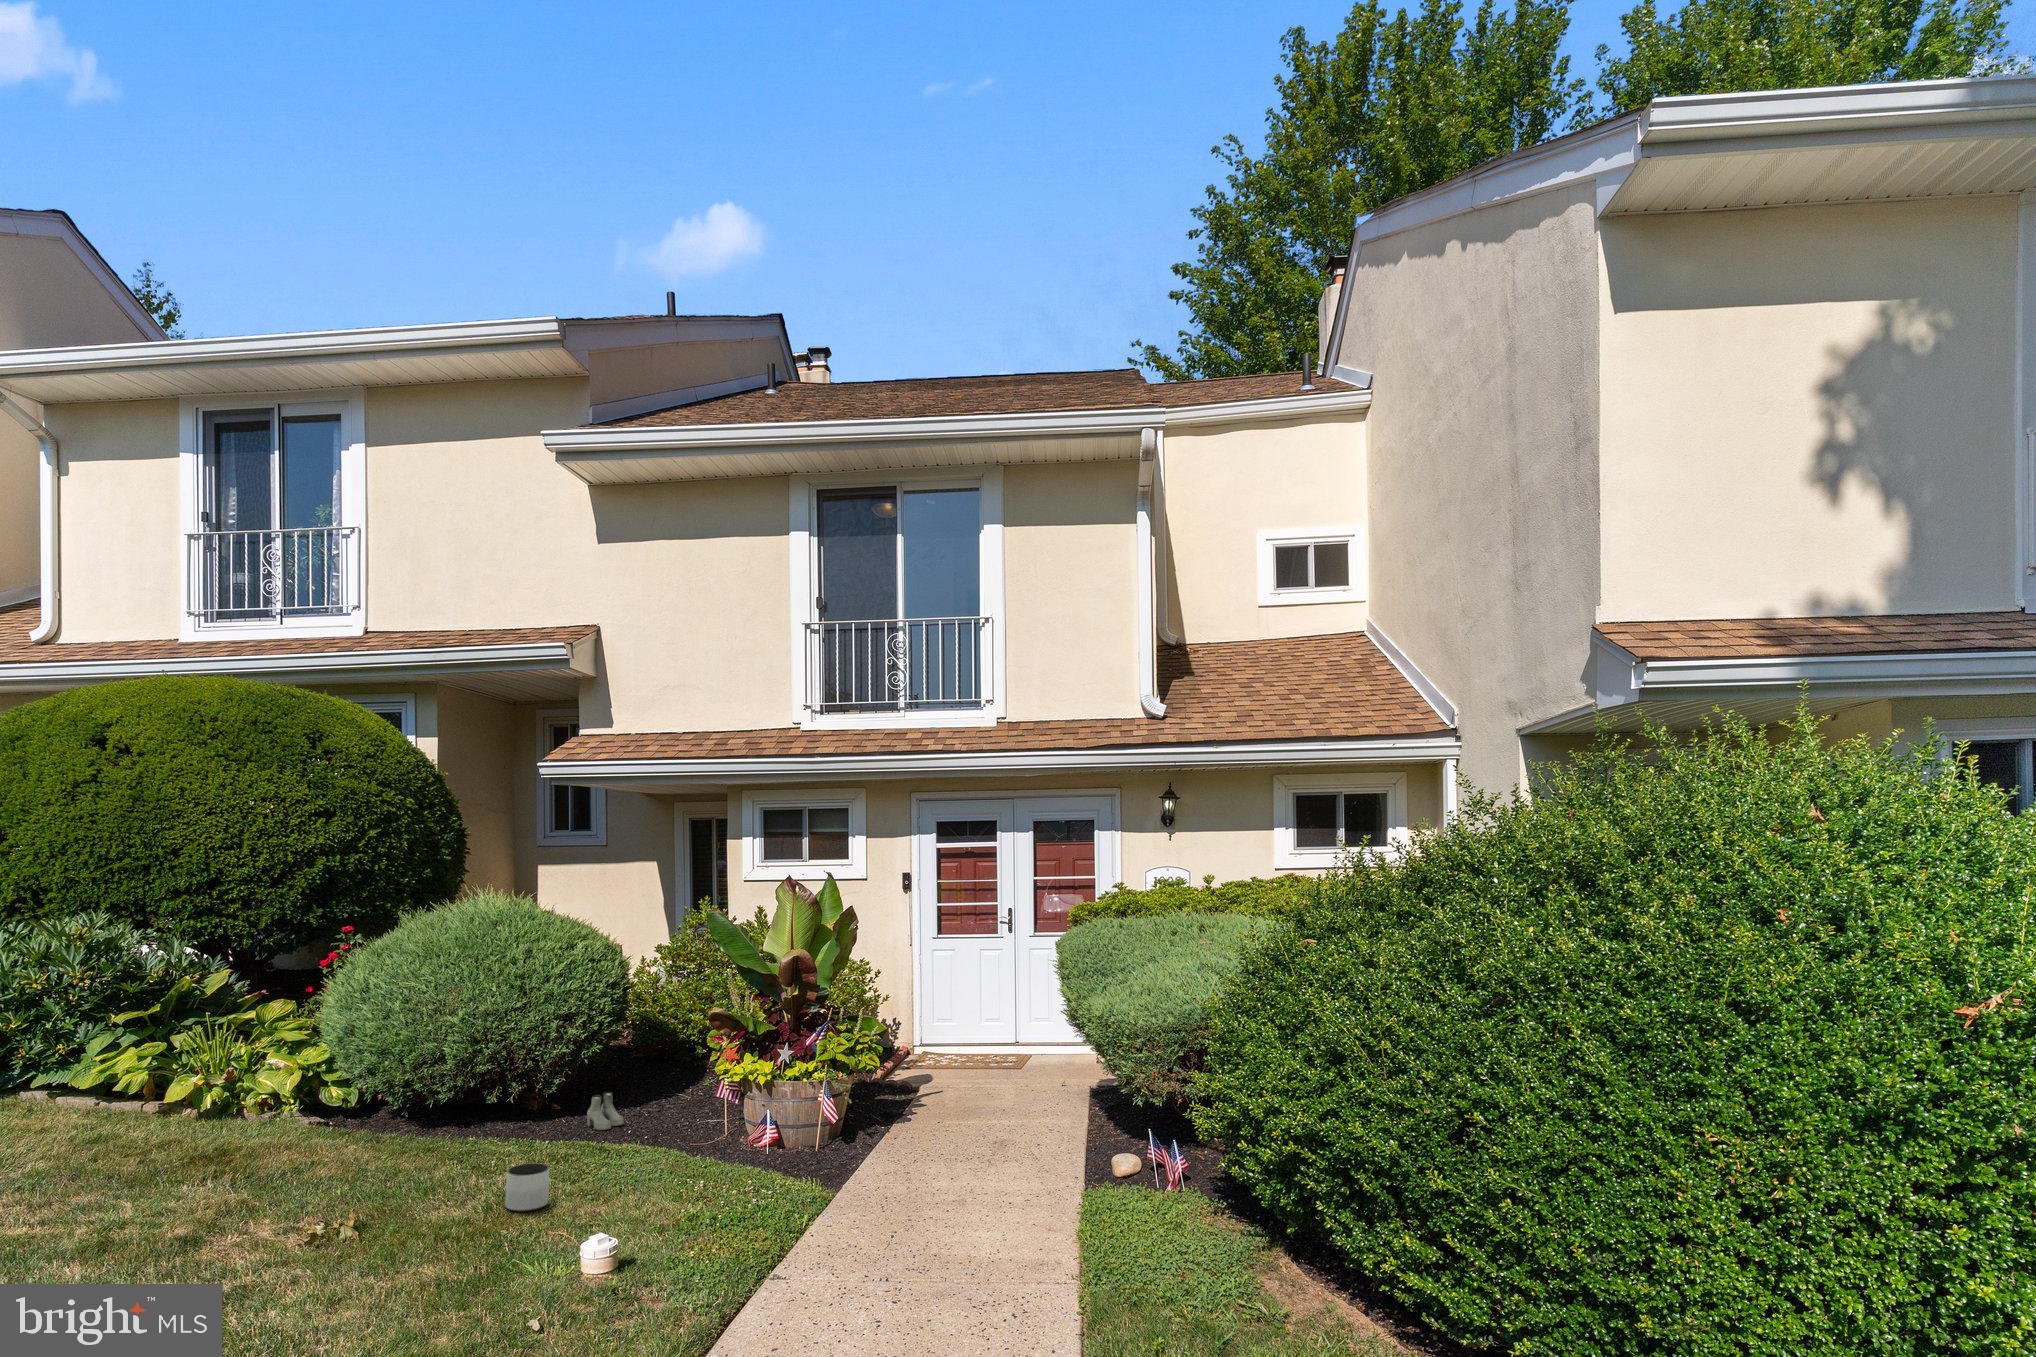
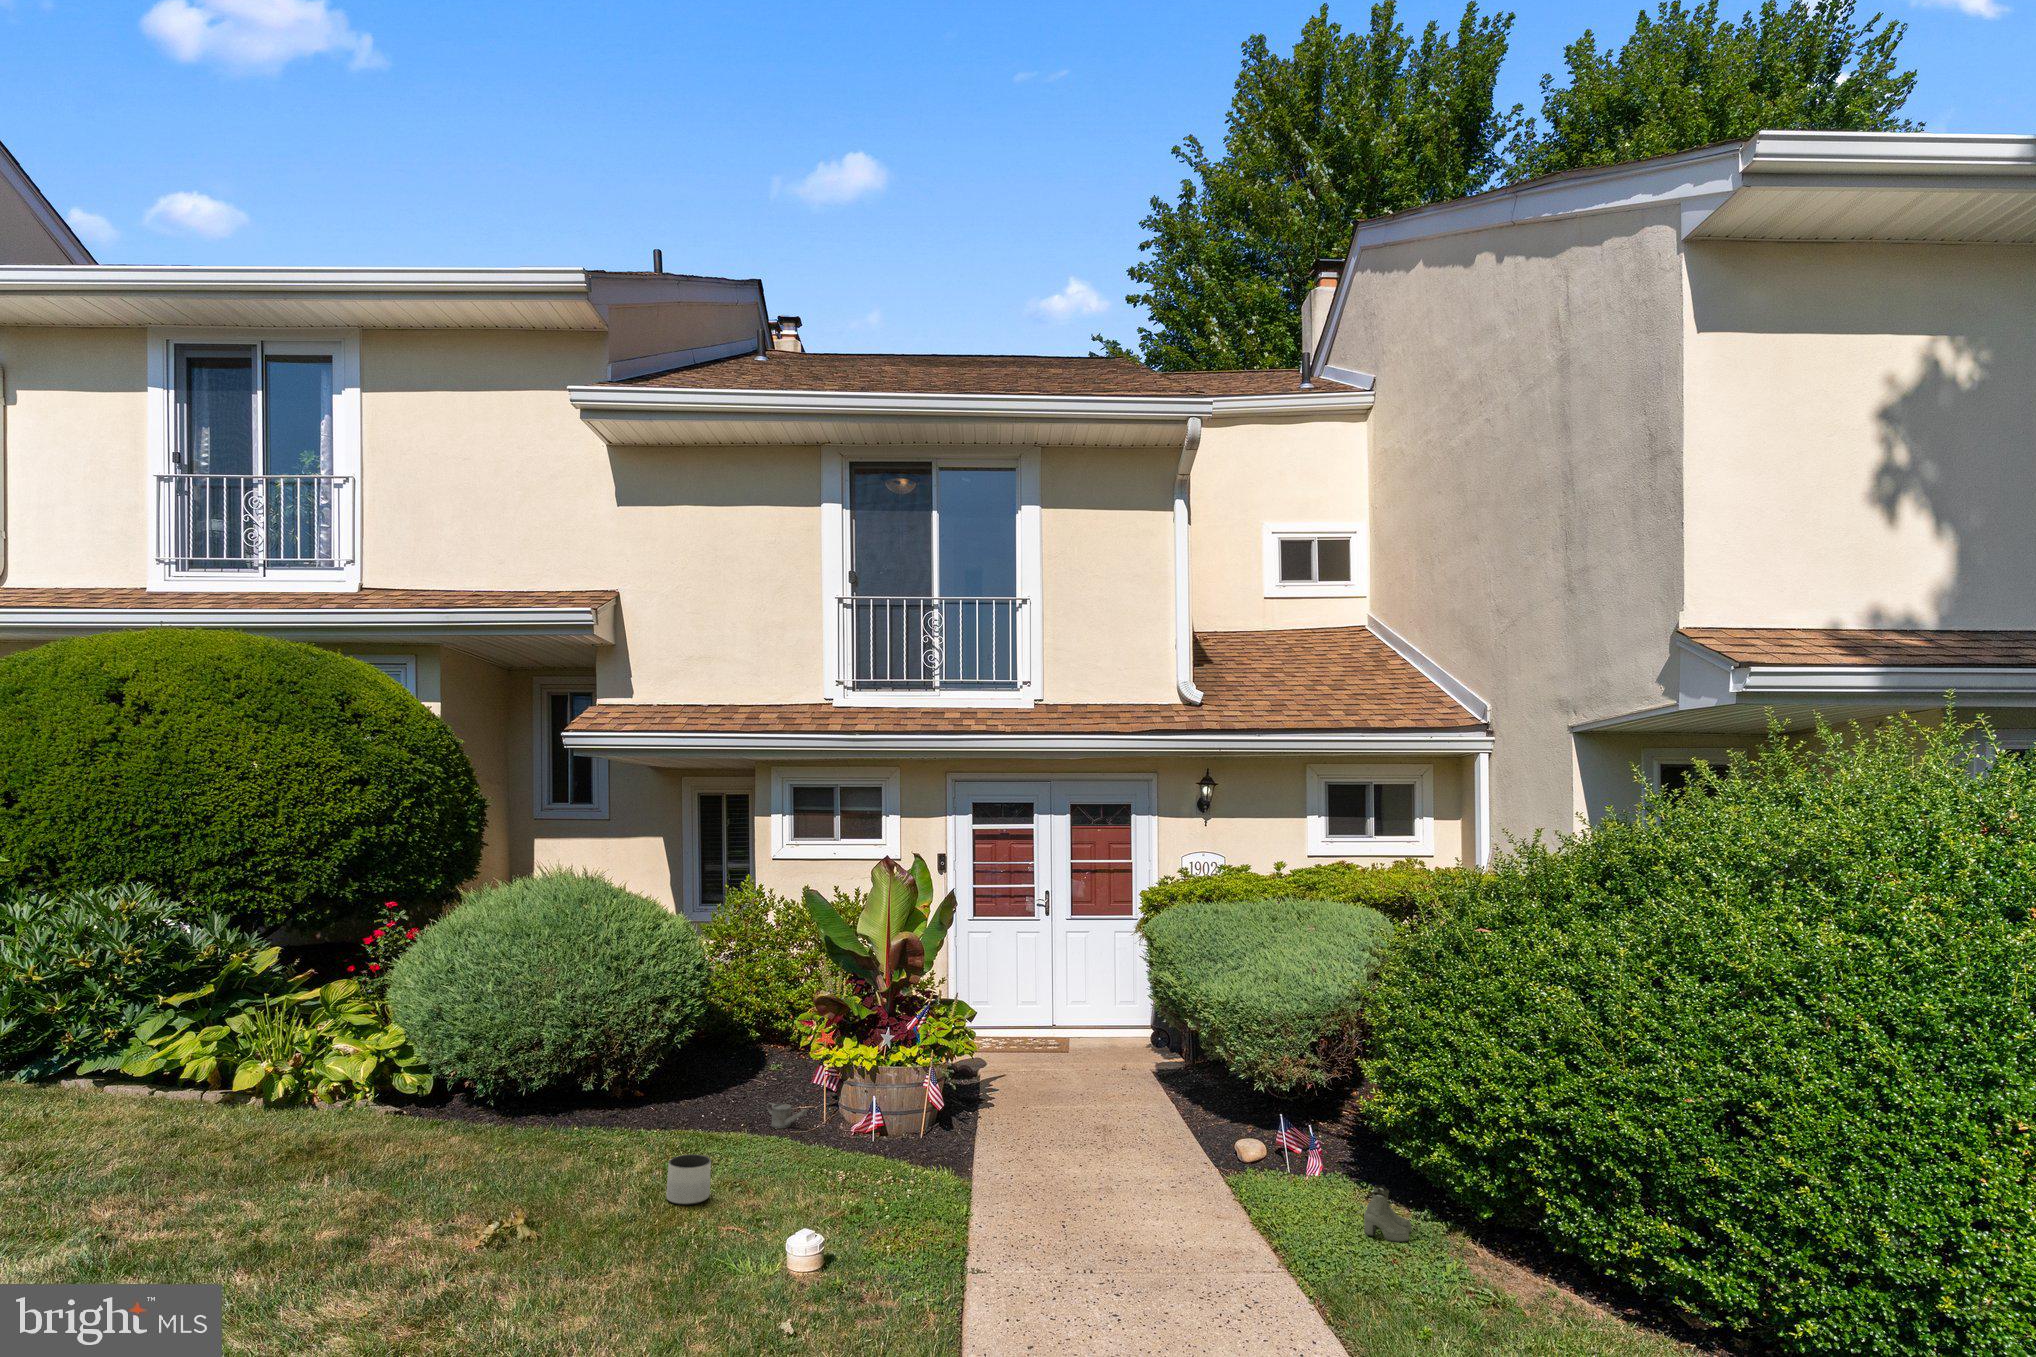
boots: present [587,1092,624,1130] -> present [1364,1186,1412,1242]
watering can: none [671,1117,702,1142] -> present [767,1103,807,1128]

